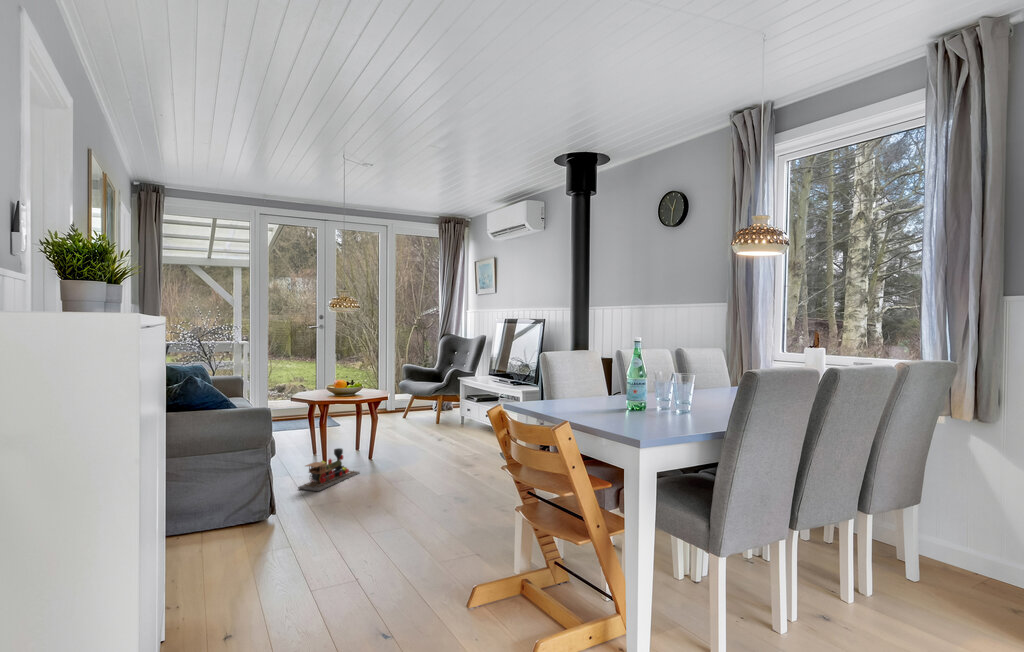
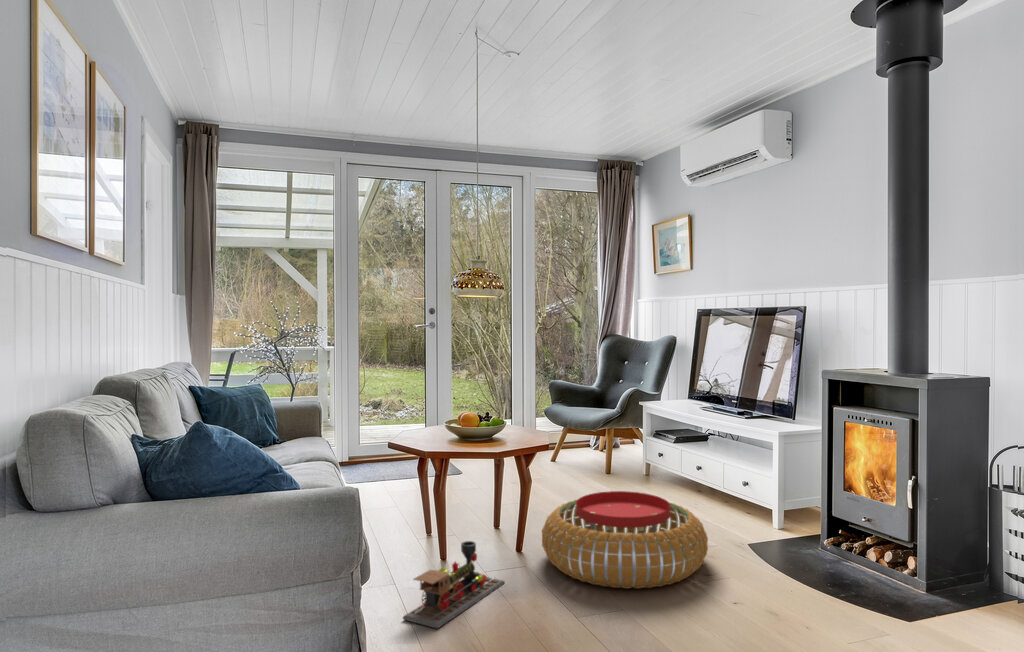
pouf: none [384,424,479,472] -> present [542,491,708,589]

